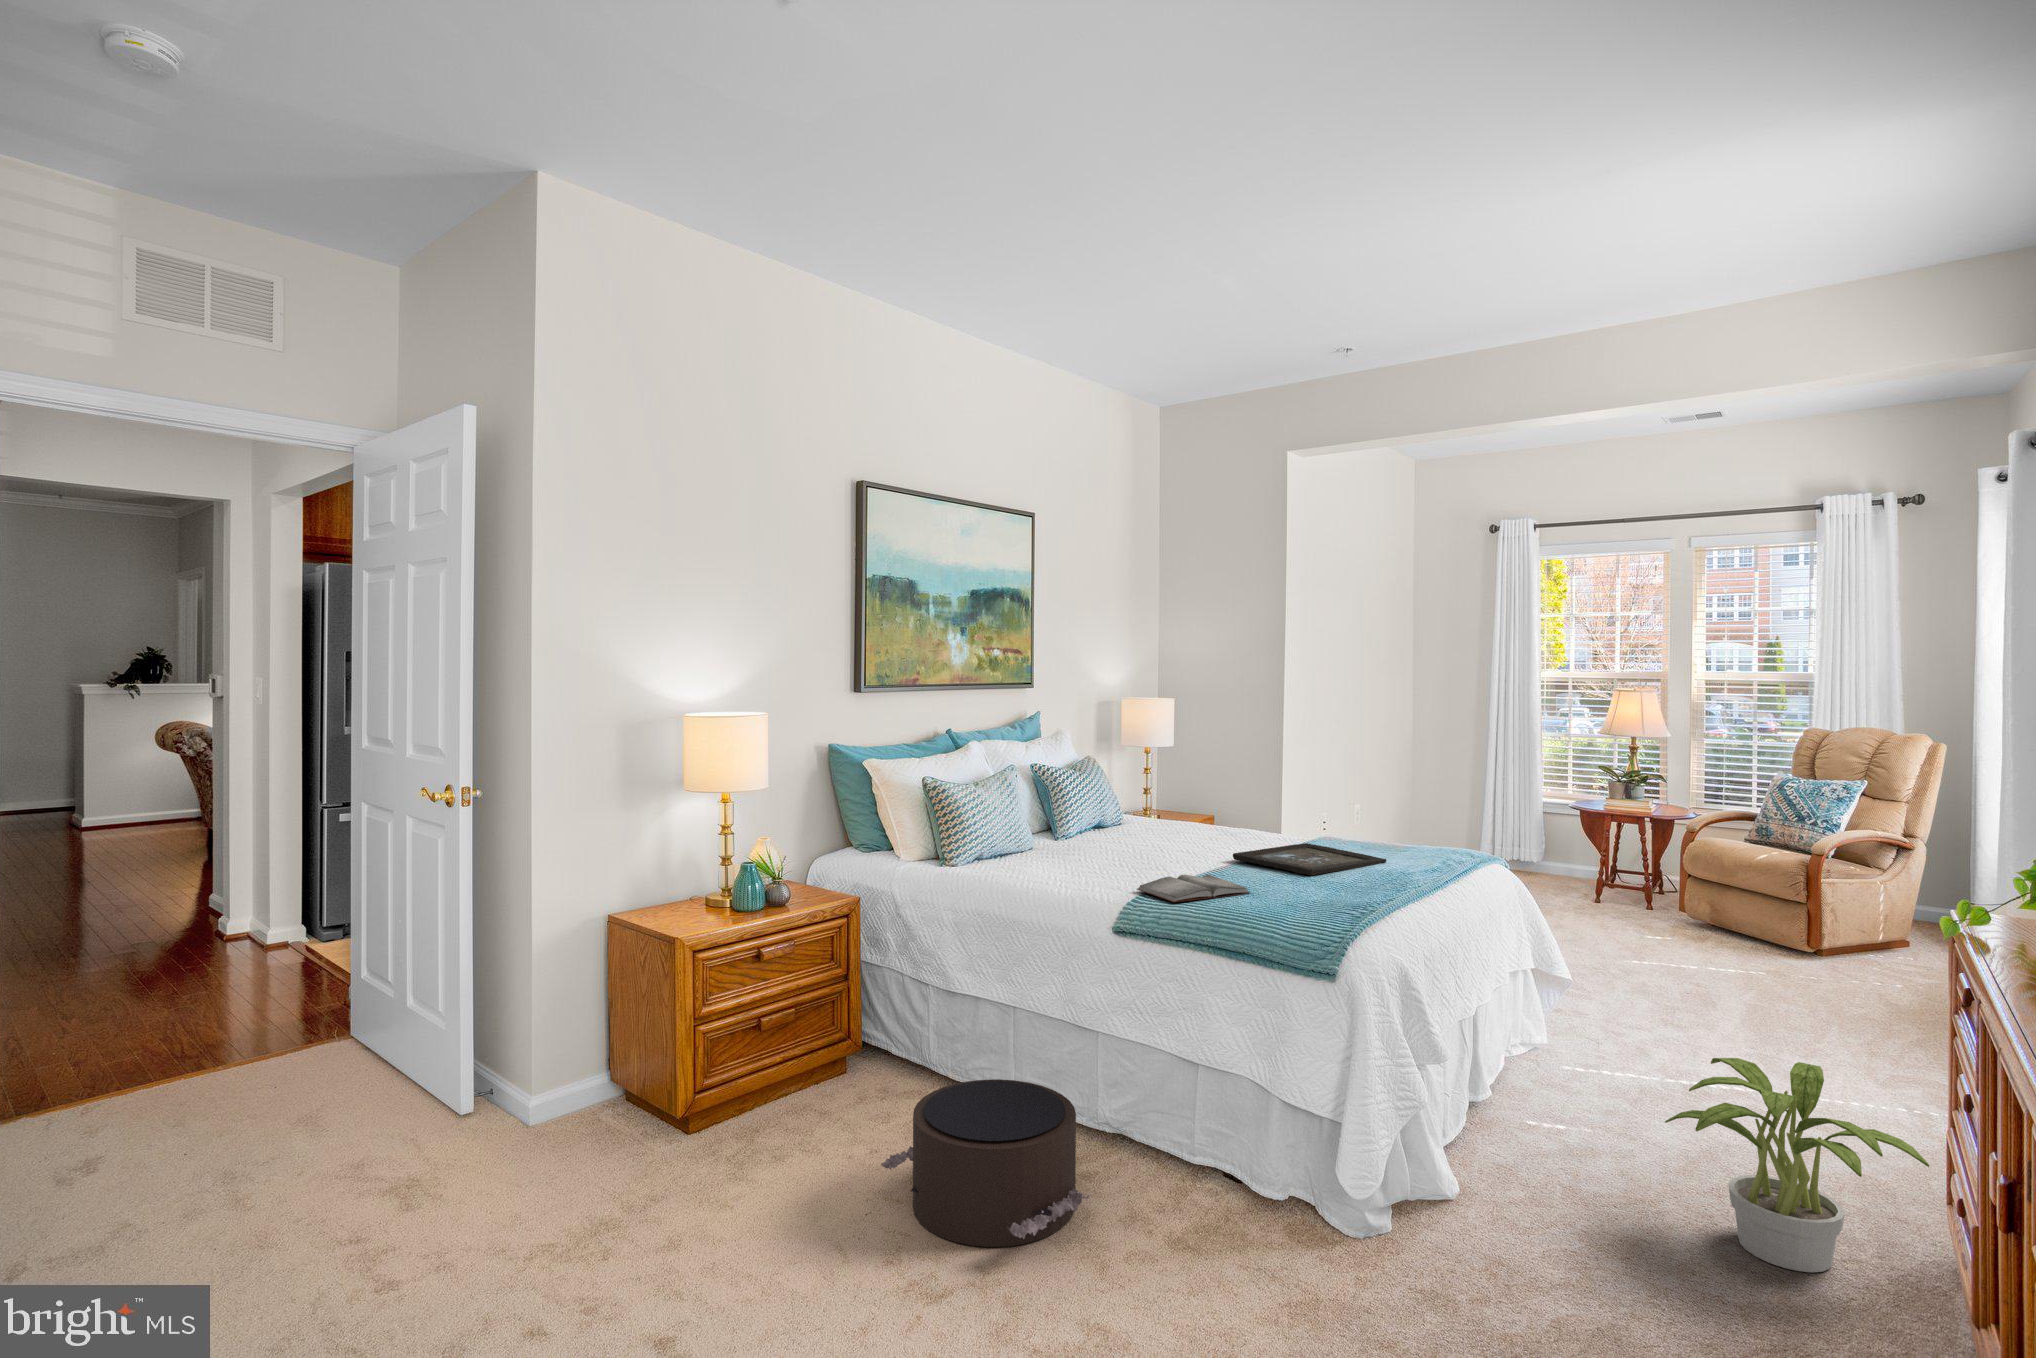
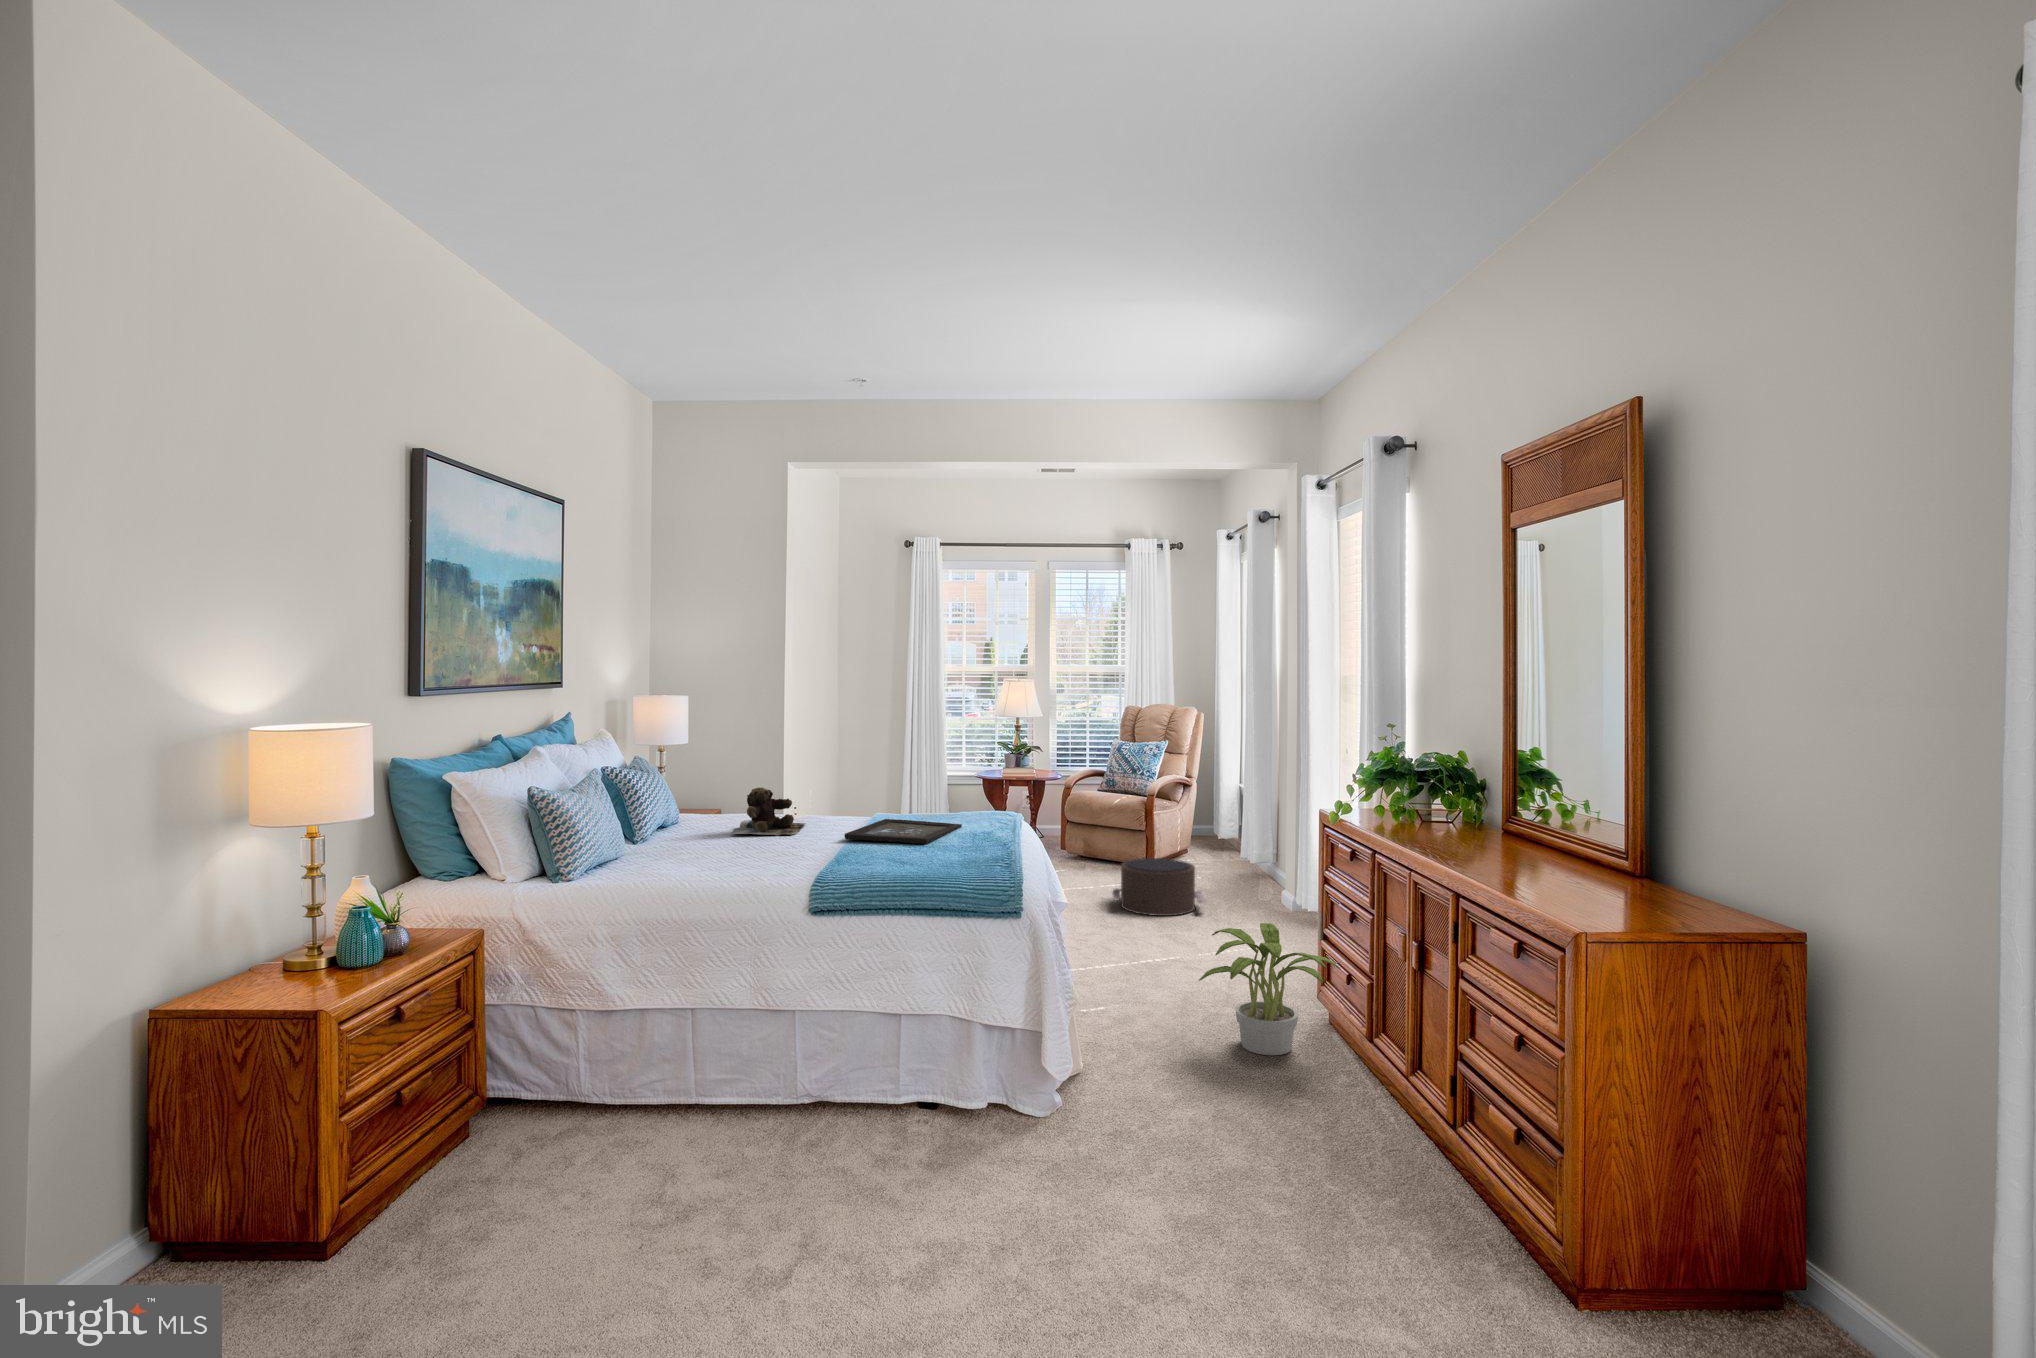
teddy bear: none [1138,795,1226,849] -> present [731,787,805,836]
hardback book: present [1137,874,1250,902] -> none [808,853,903,880]
pouf: present [881,1079,1089,1247] -> present [1113,858,1206,916]

